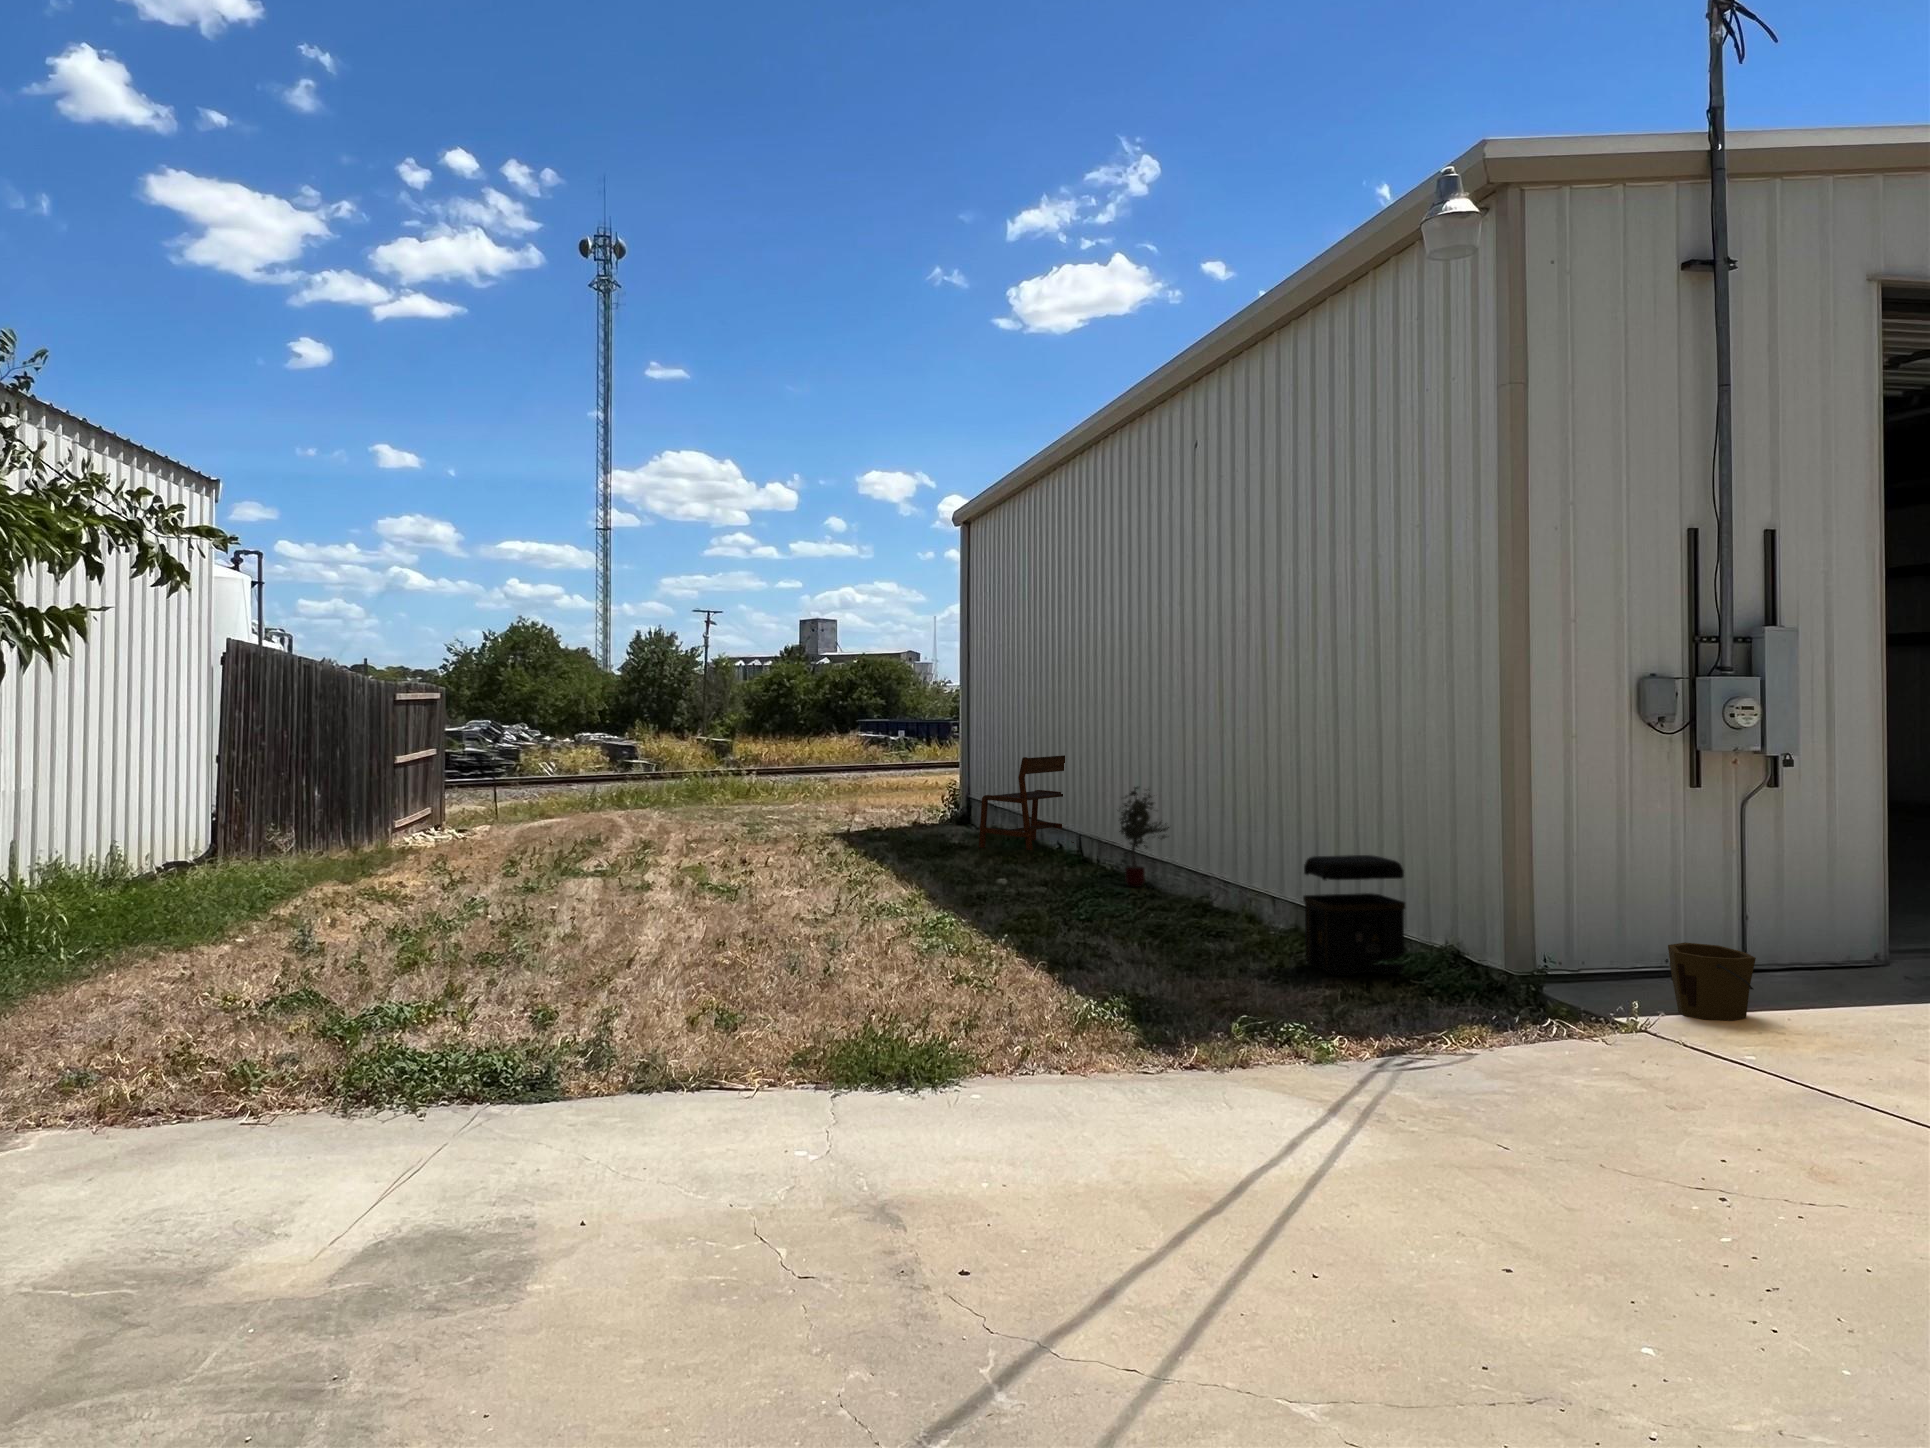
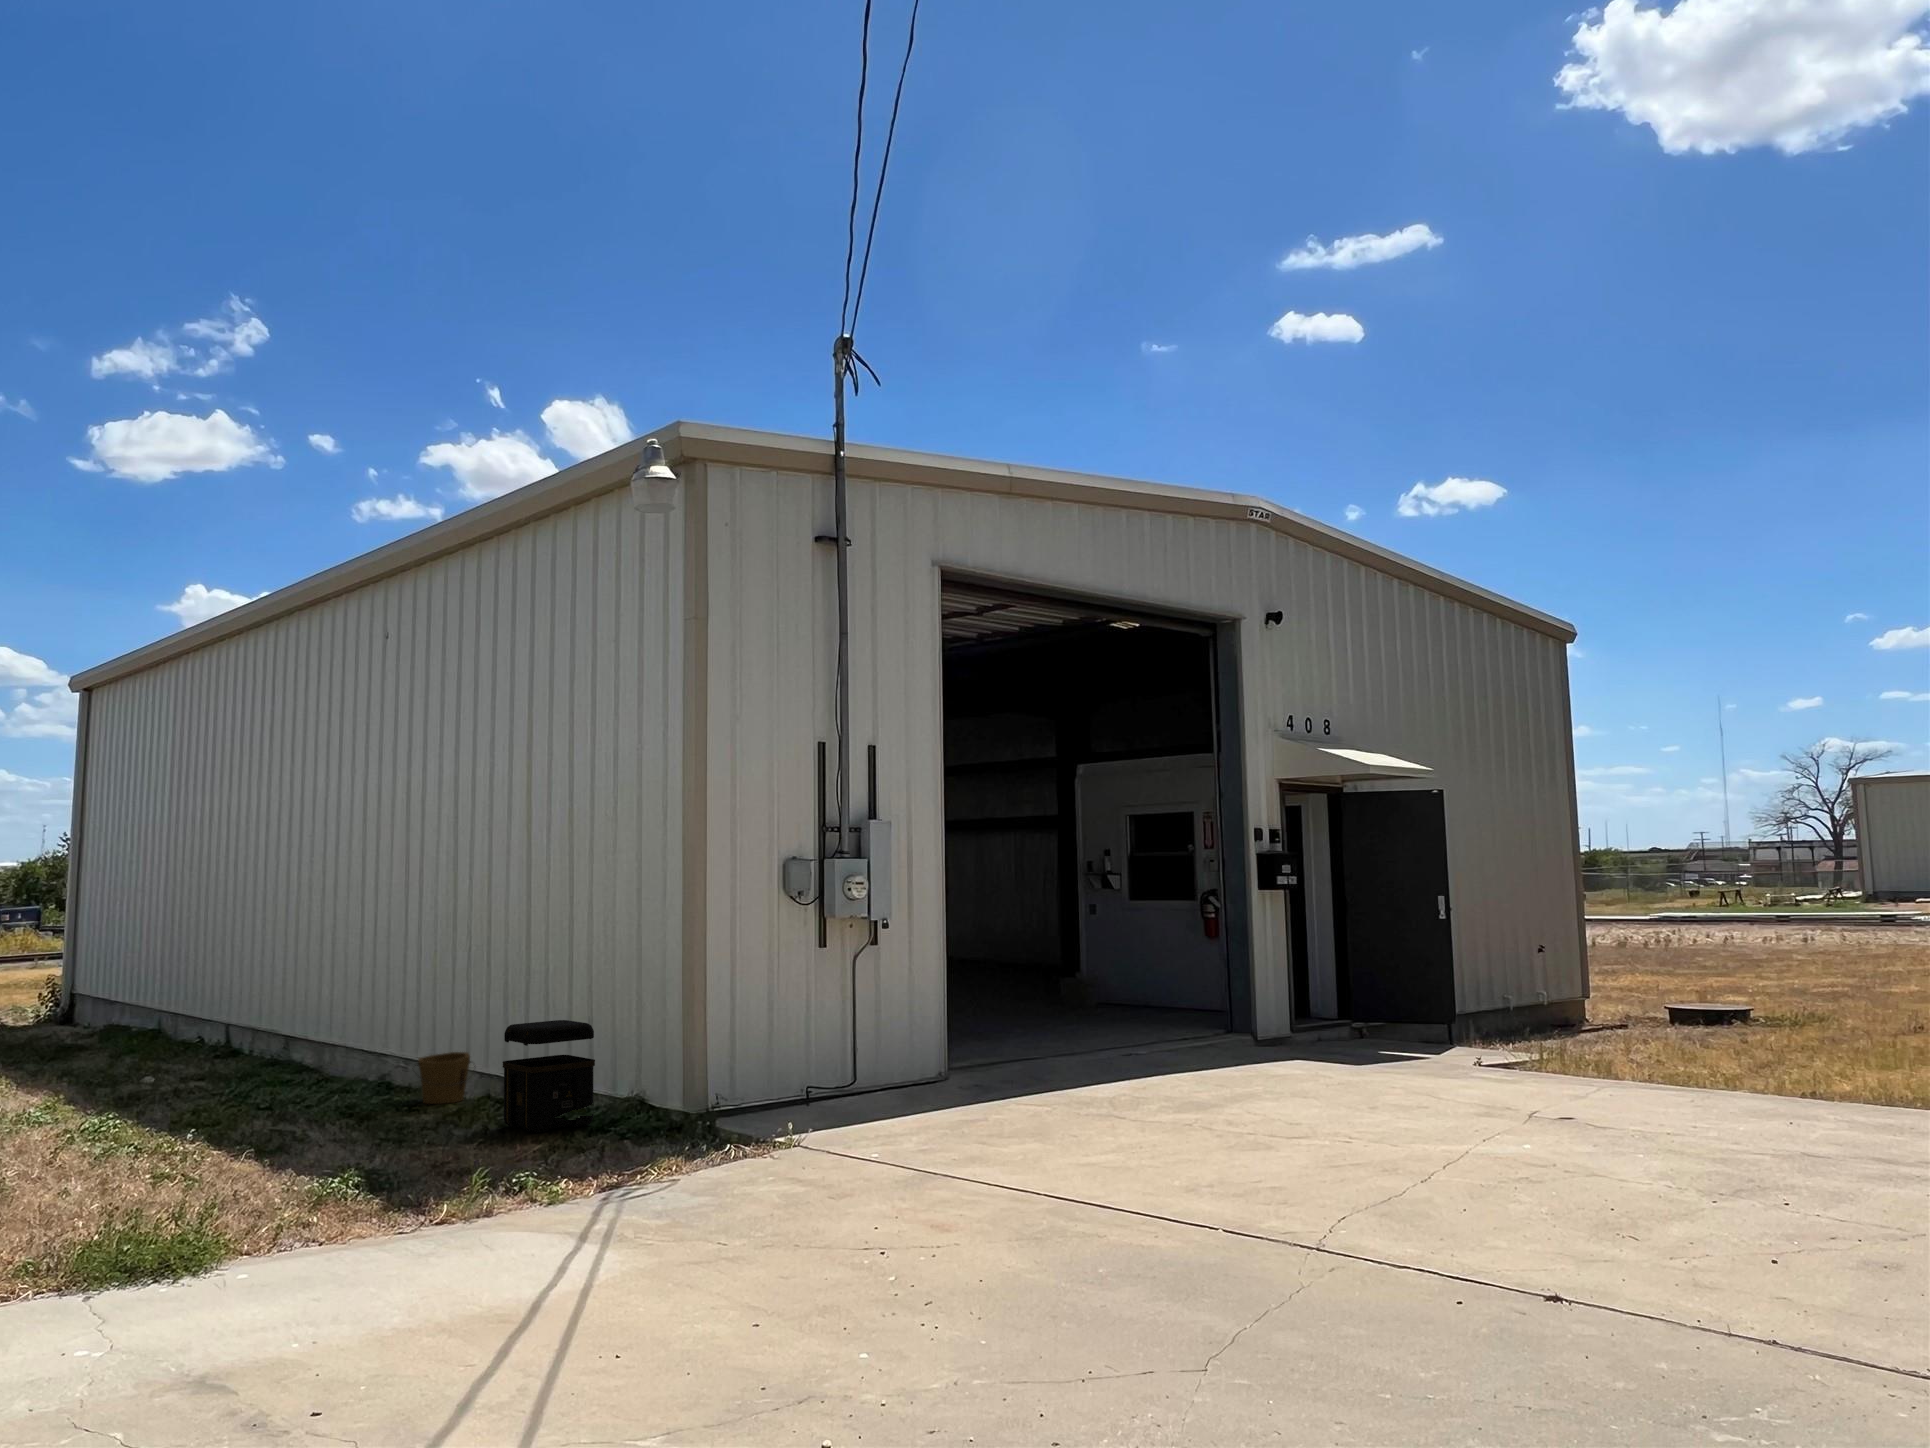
bench: present [979,755,1074,850] -> none [100,940,214,1046]
potted tree: present [1119,787,1169,887] -> none [282,969,341,1072]
bucket: present [1668,942,1756,1021] -> present [415,1052,471,1104]

